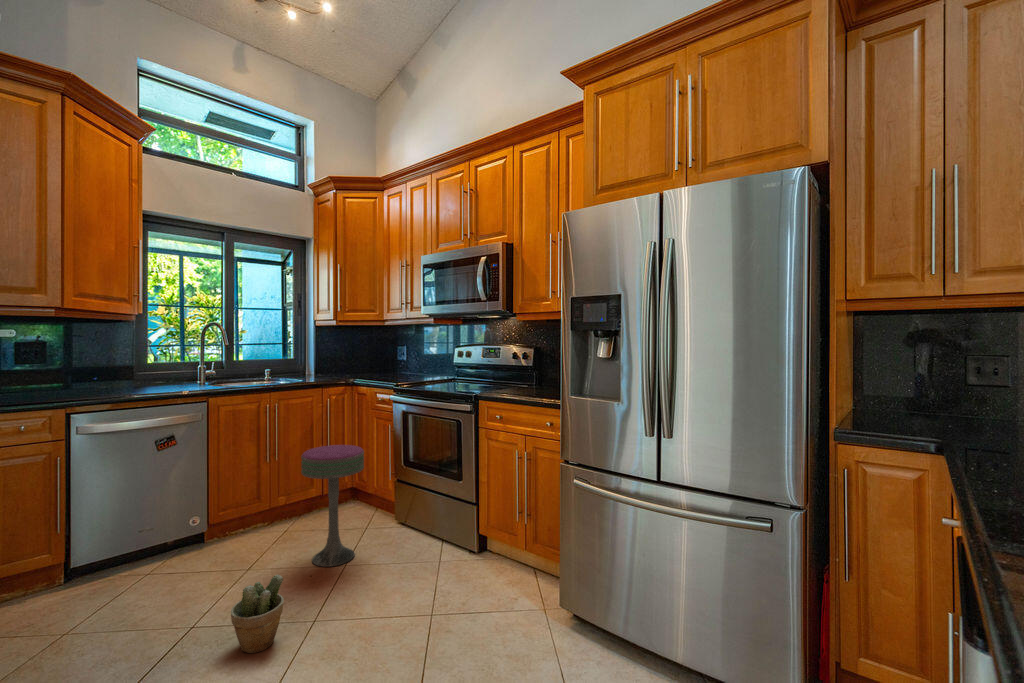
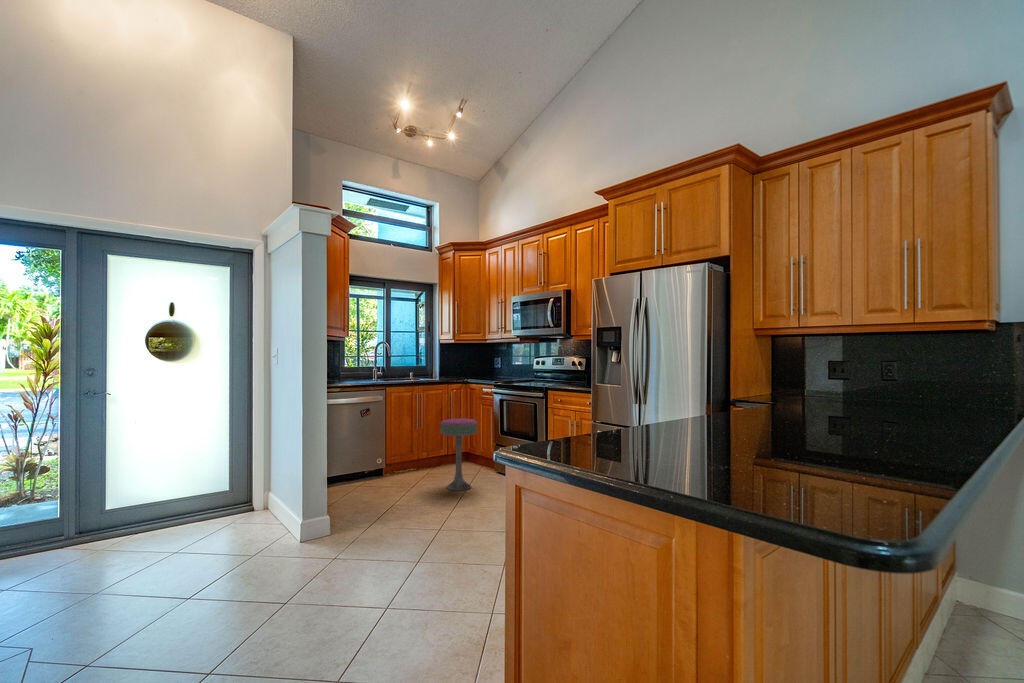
potted plant: present [231,575,284,653] -> none [415,478,440,516]

